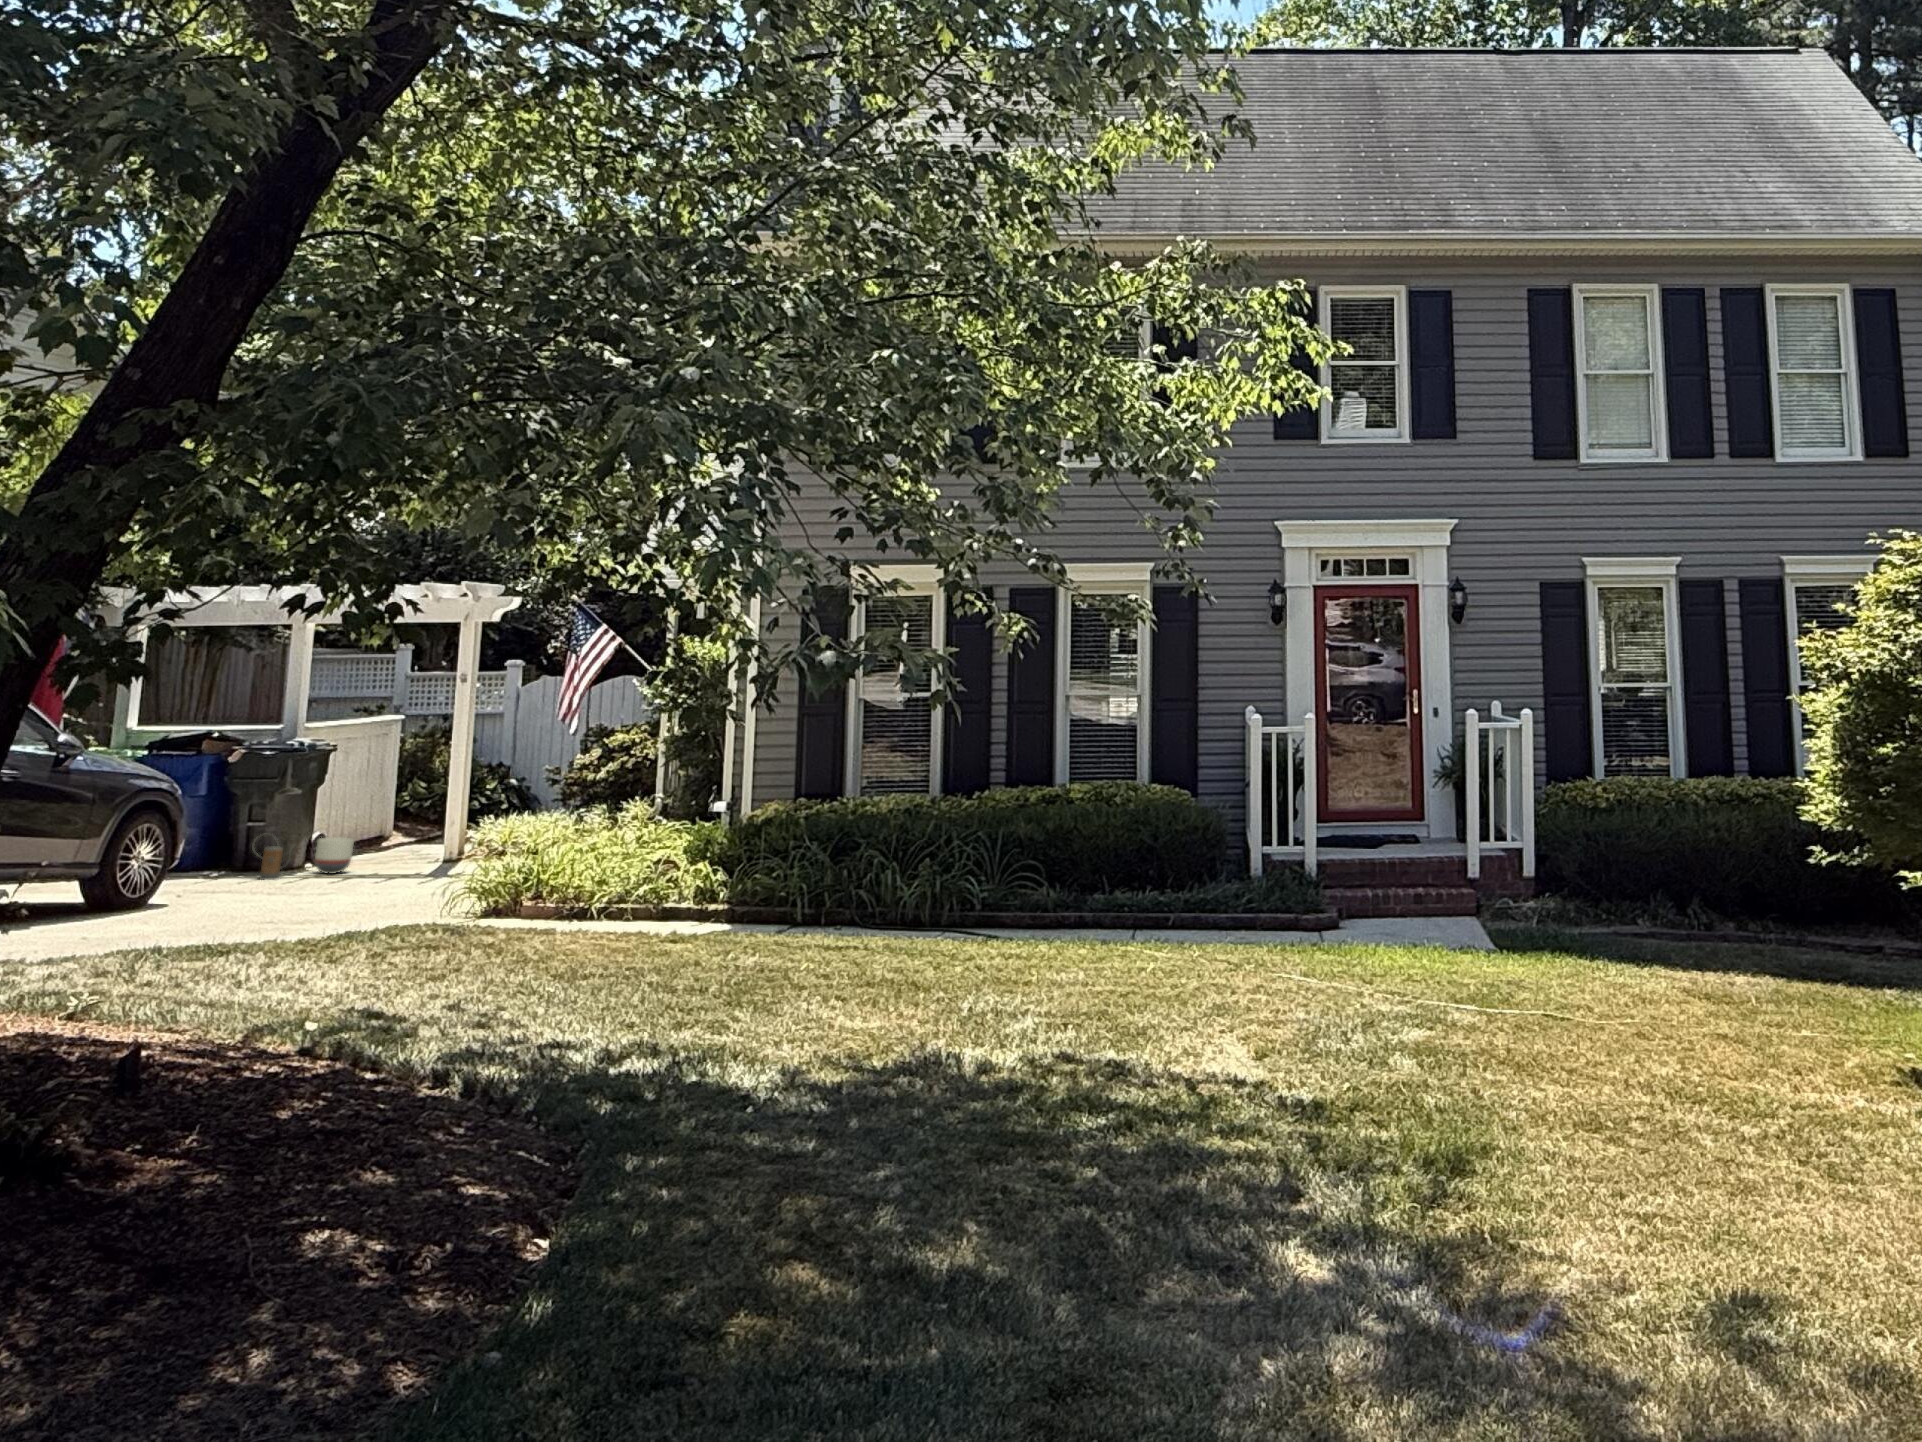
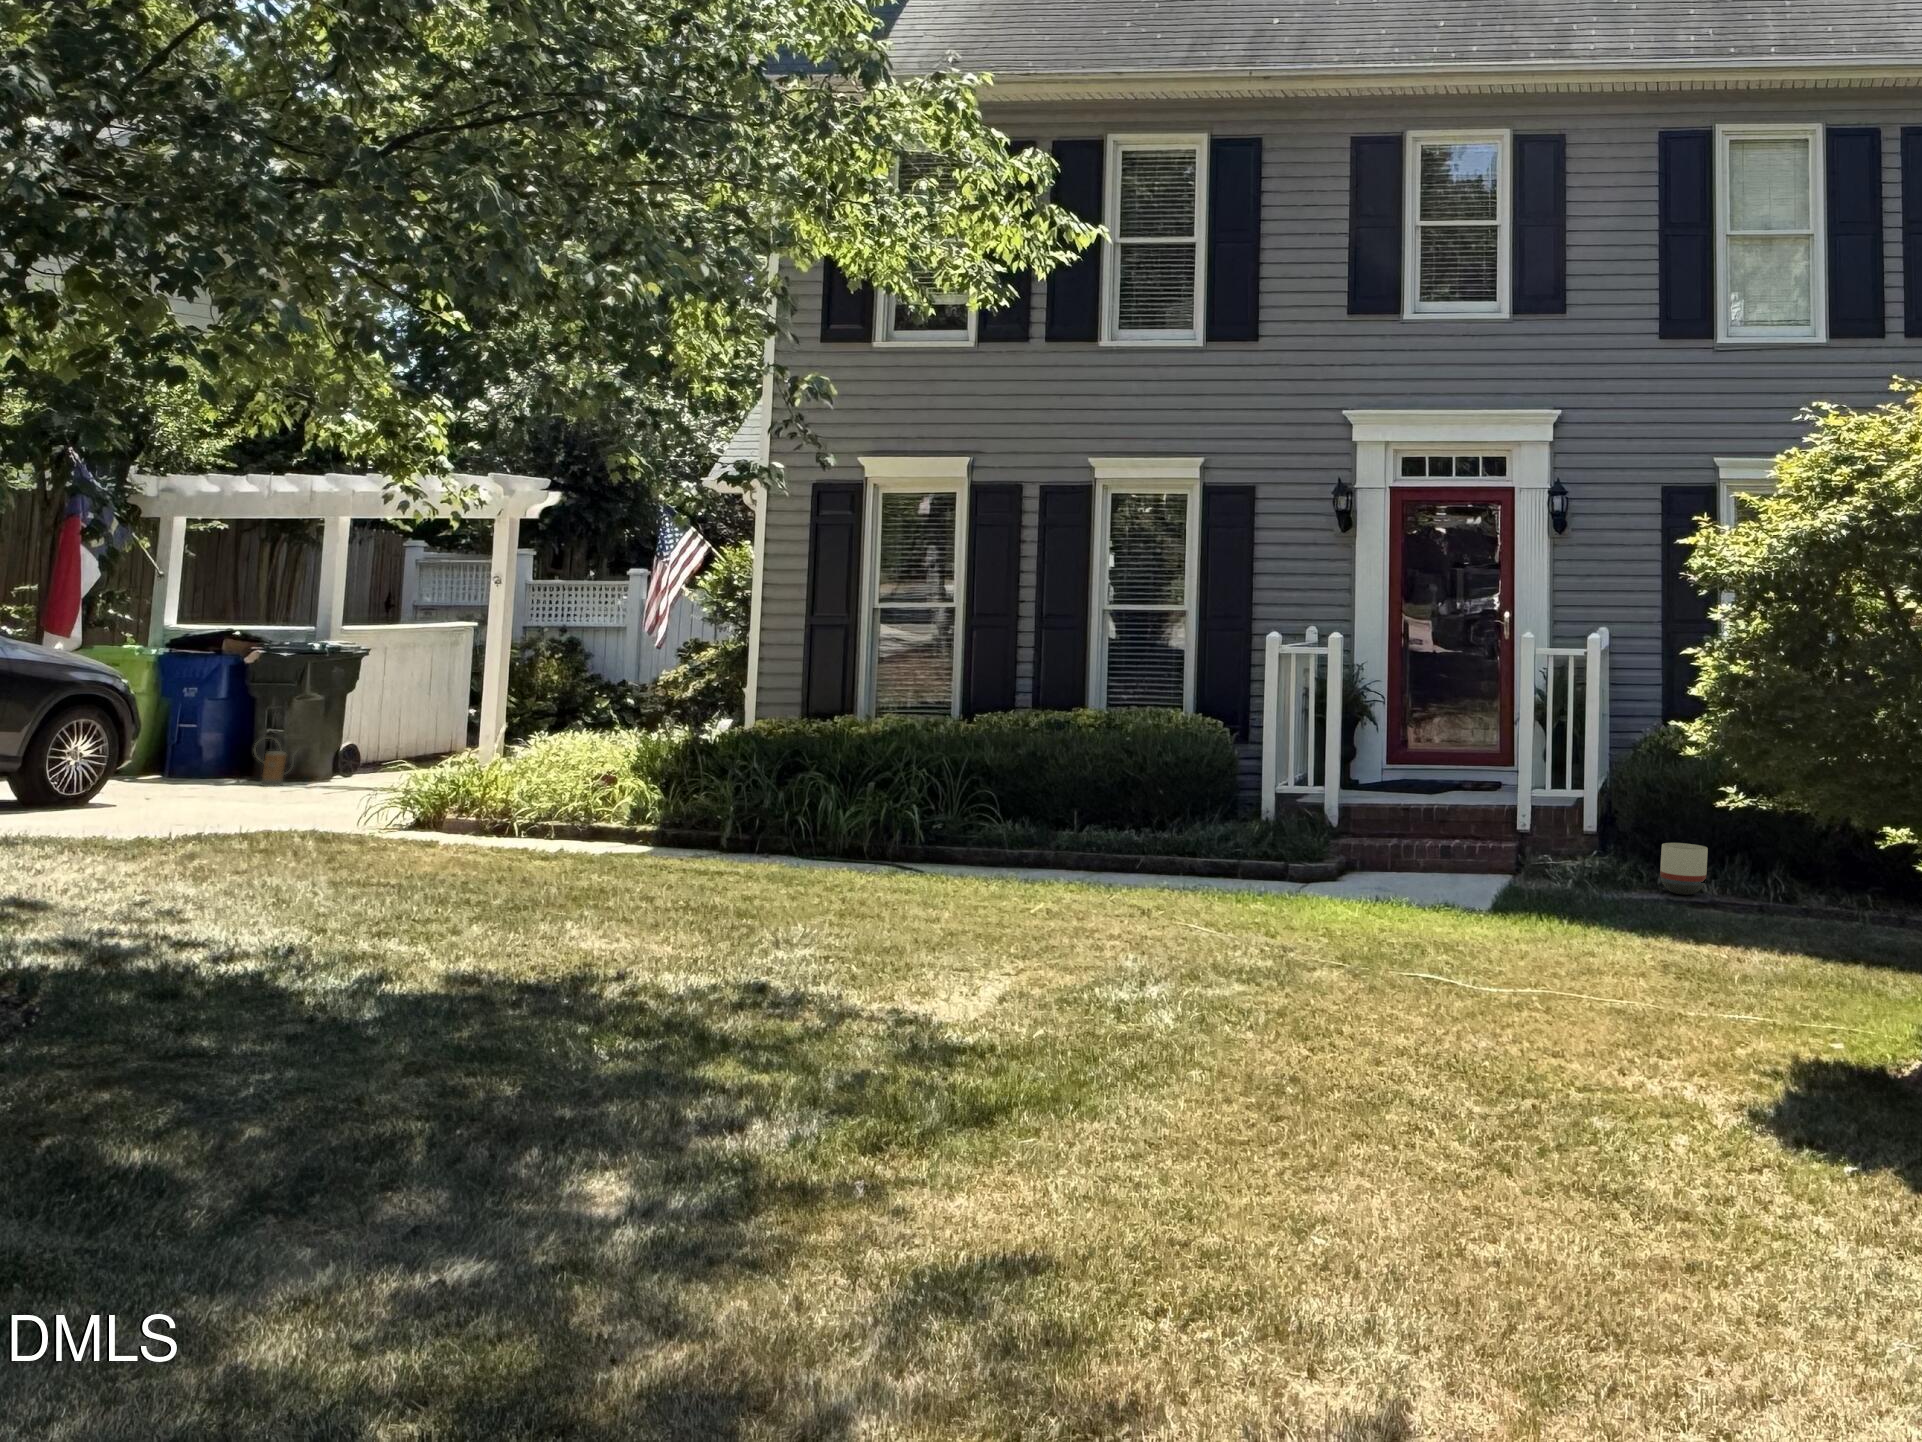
planter: present [315,837,354,874] -> present [1660,843,1708,895]

